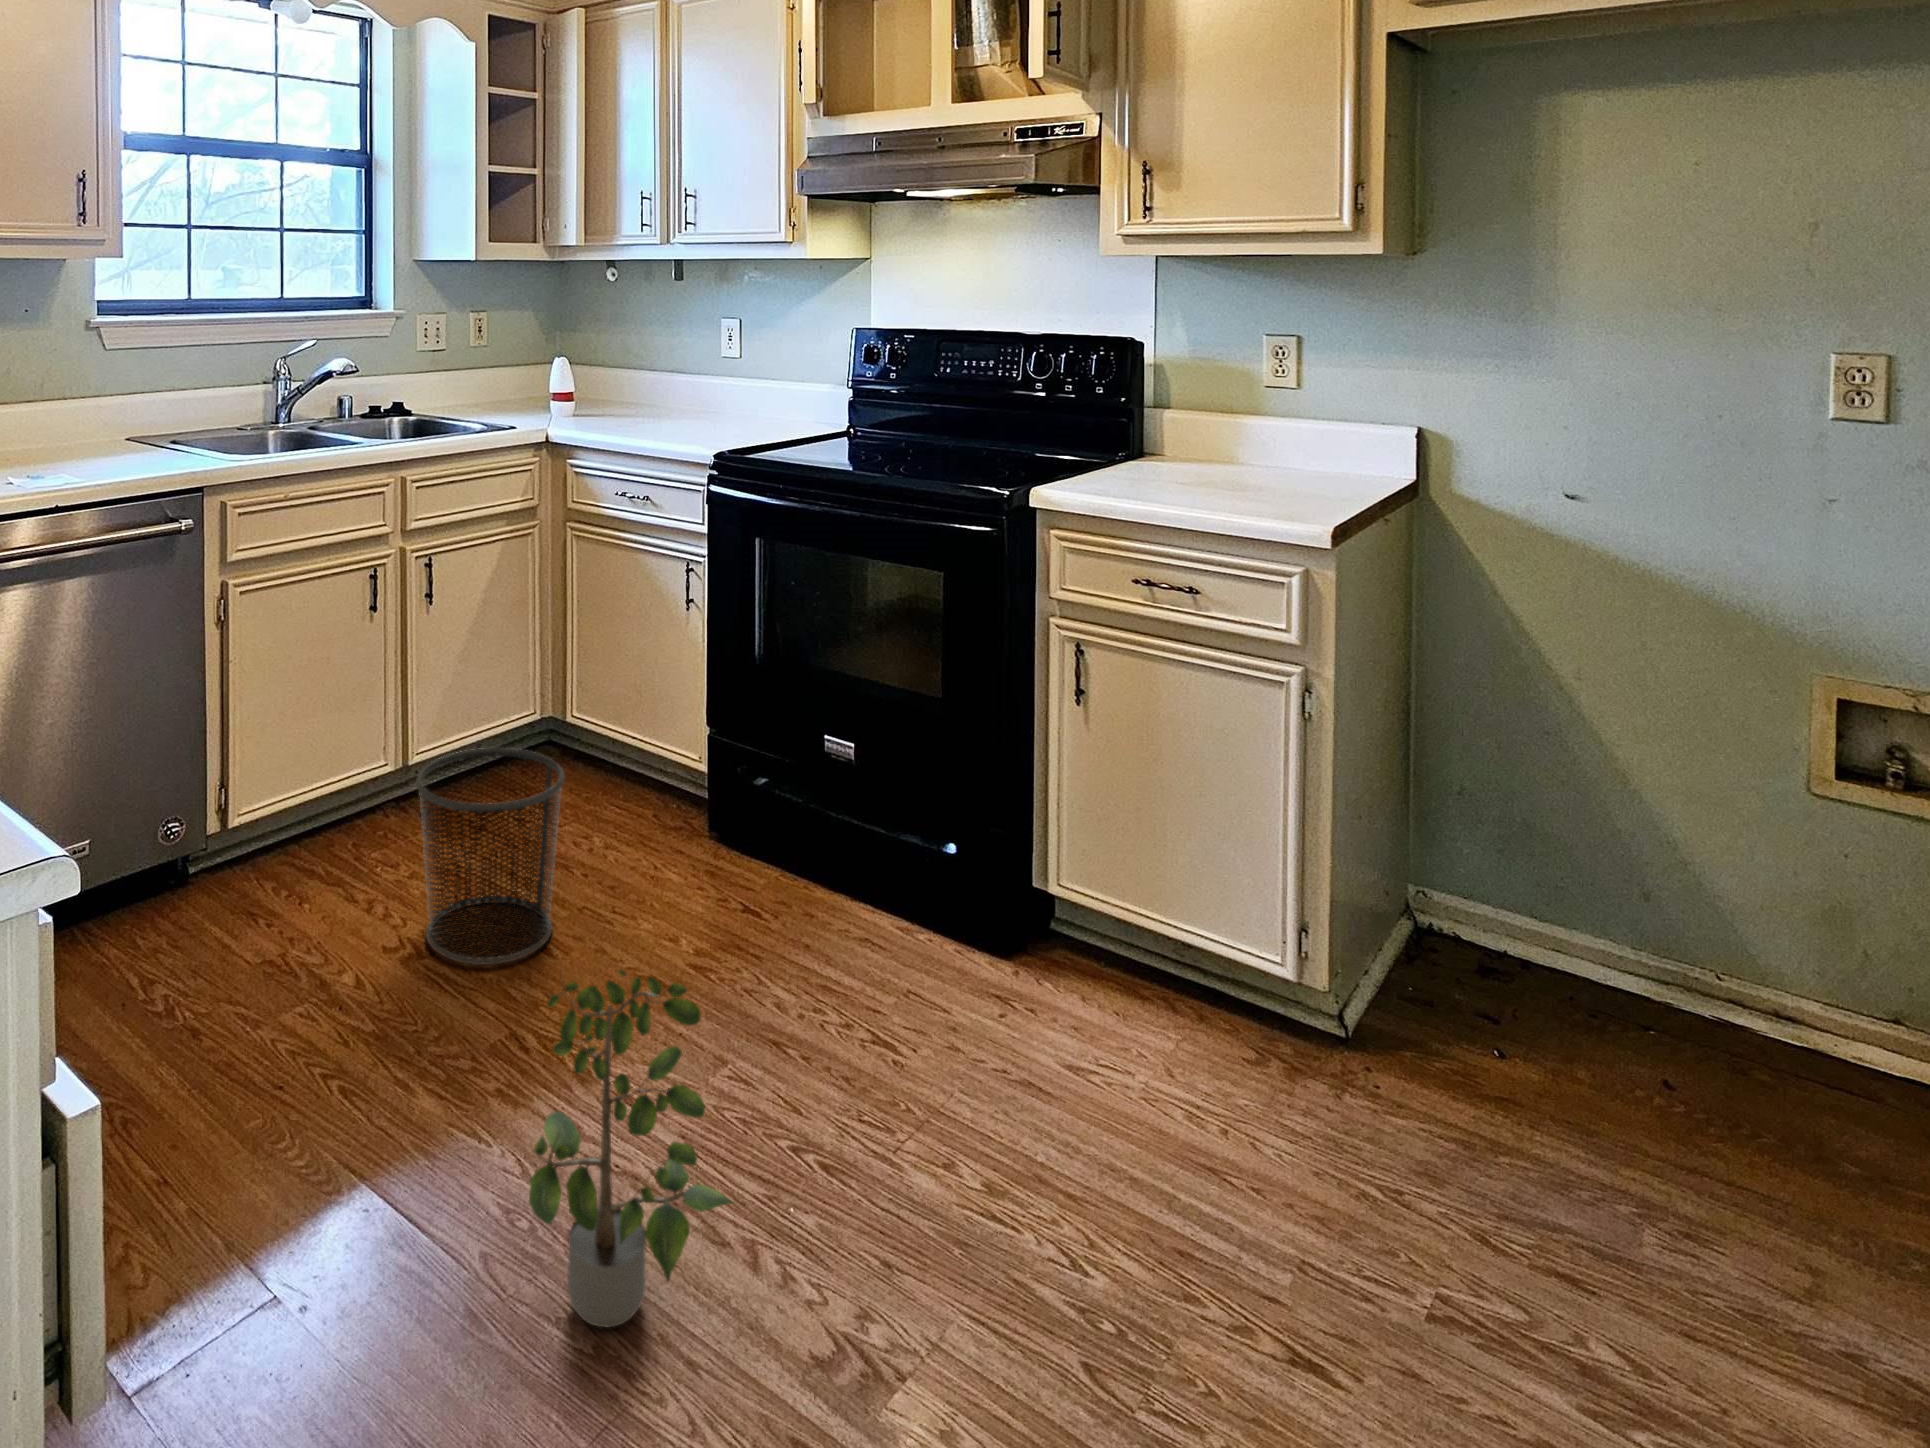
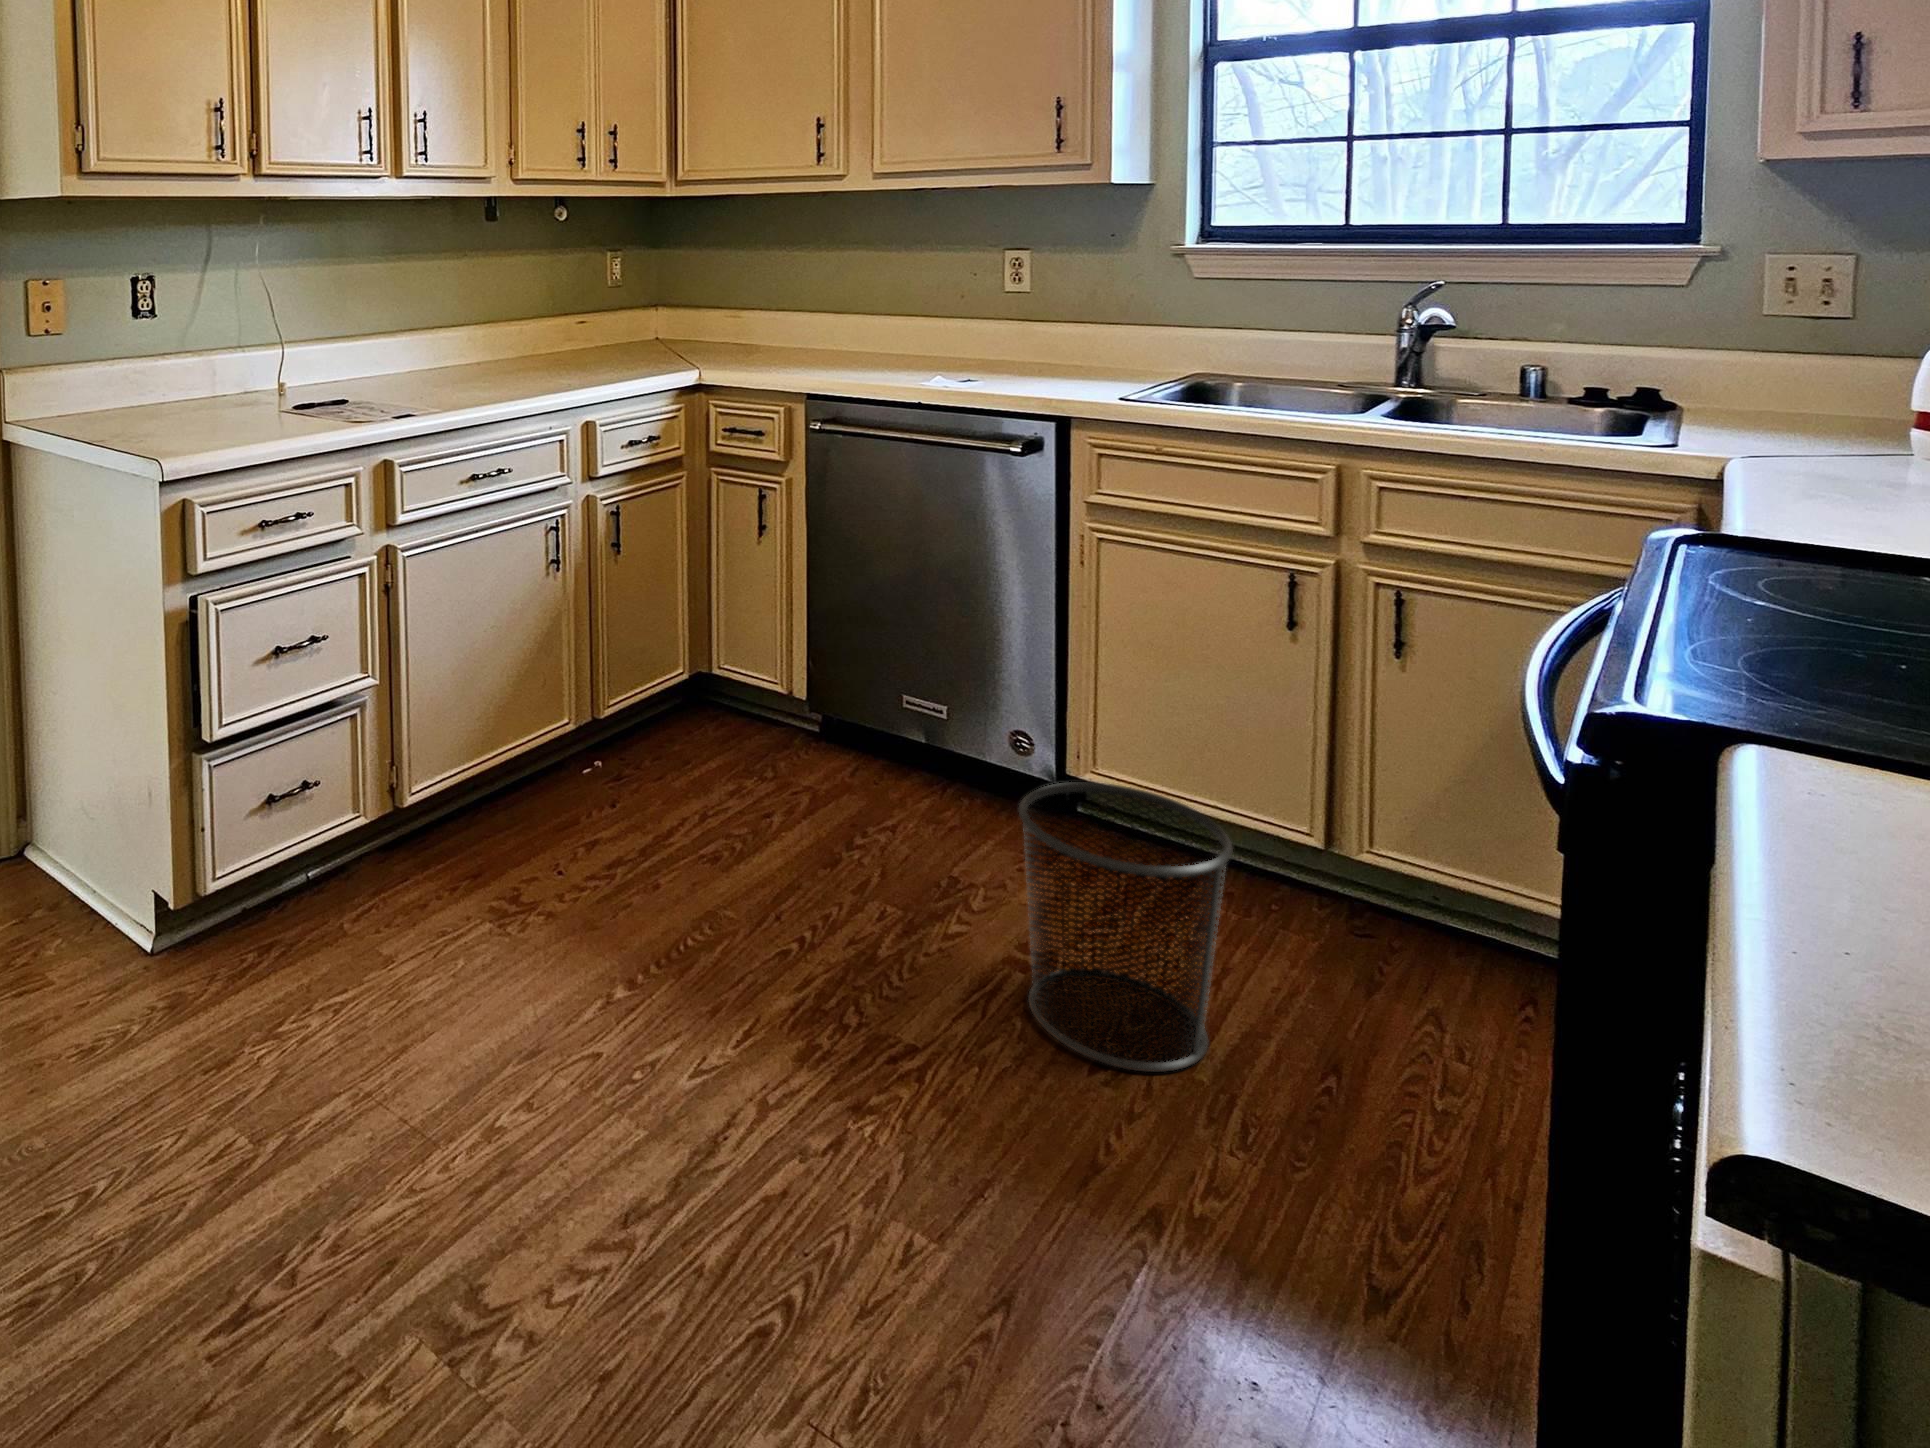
potted plant: present [529,970,733,1327] -> none [468,809,594,1150]

